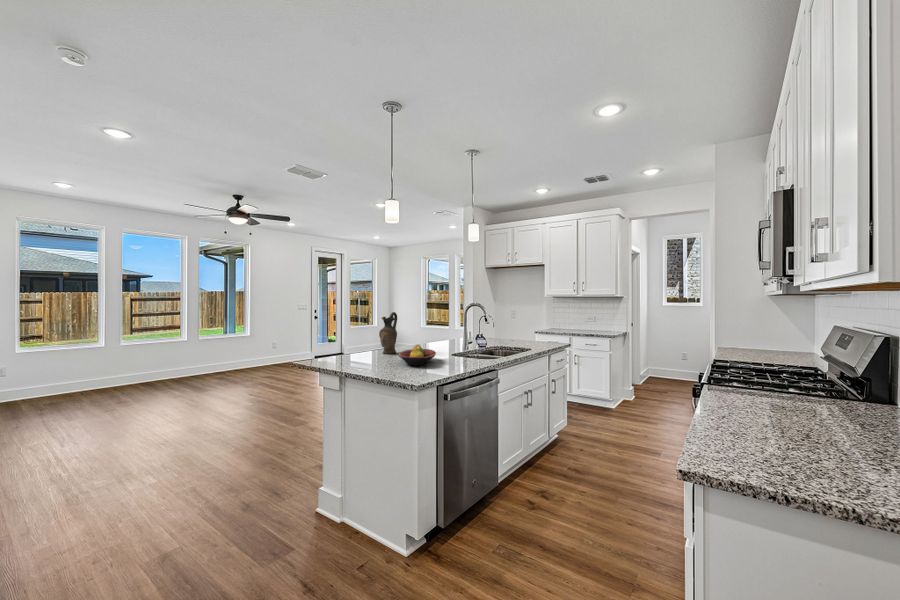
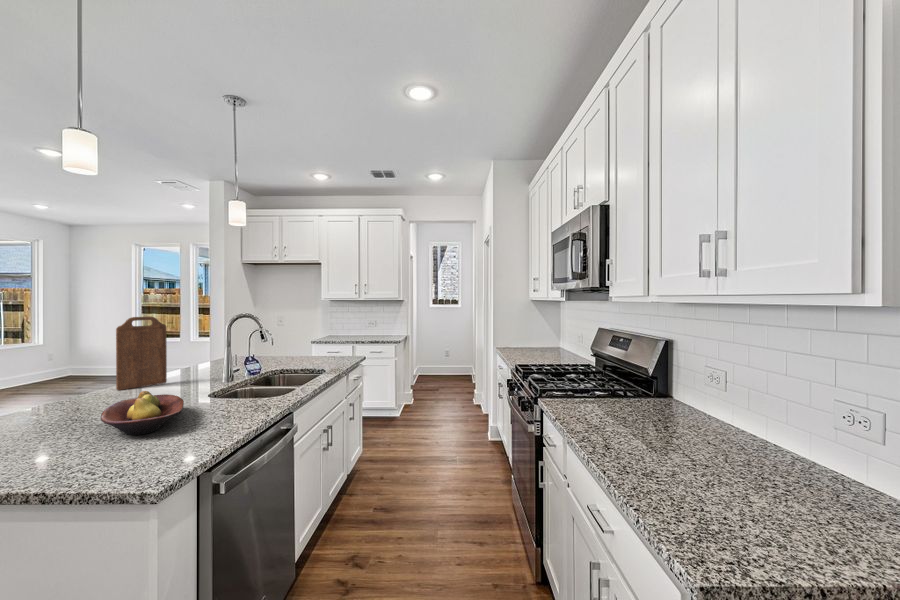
cutting board: none [407,305,432,348] -> present [116,317,167,390]
ceramic pitcher: present [379,312,397,354] -> none [49,333,94,411]

